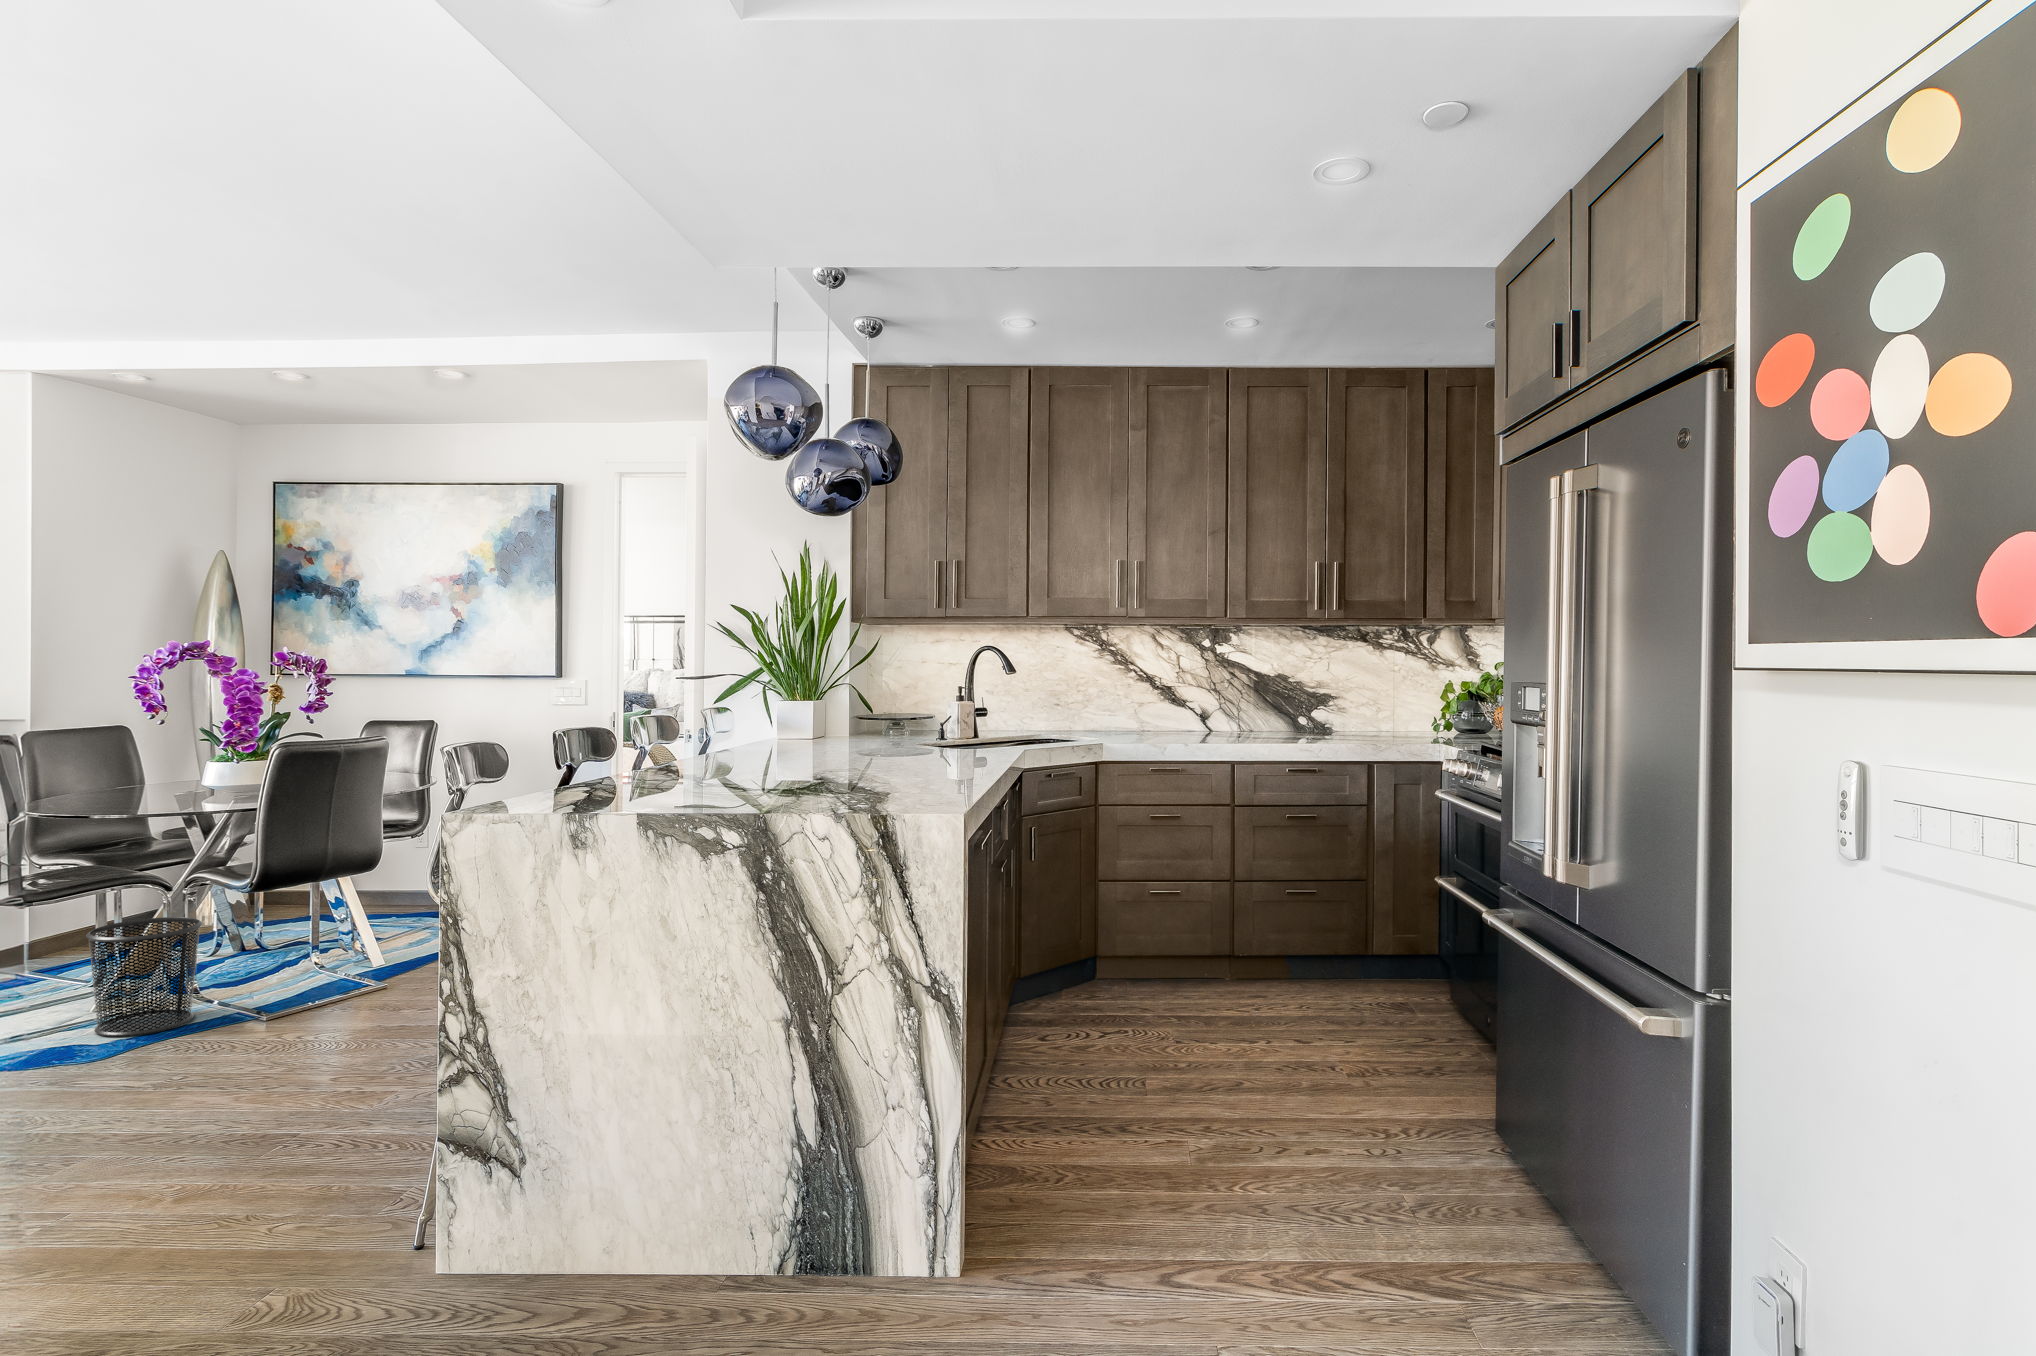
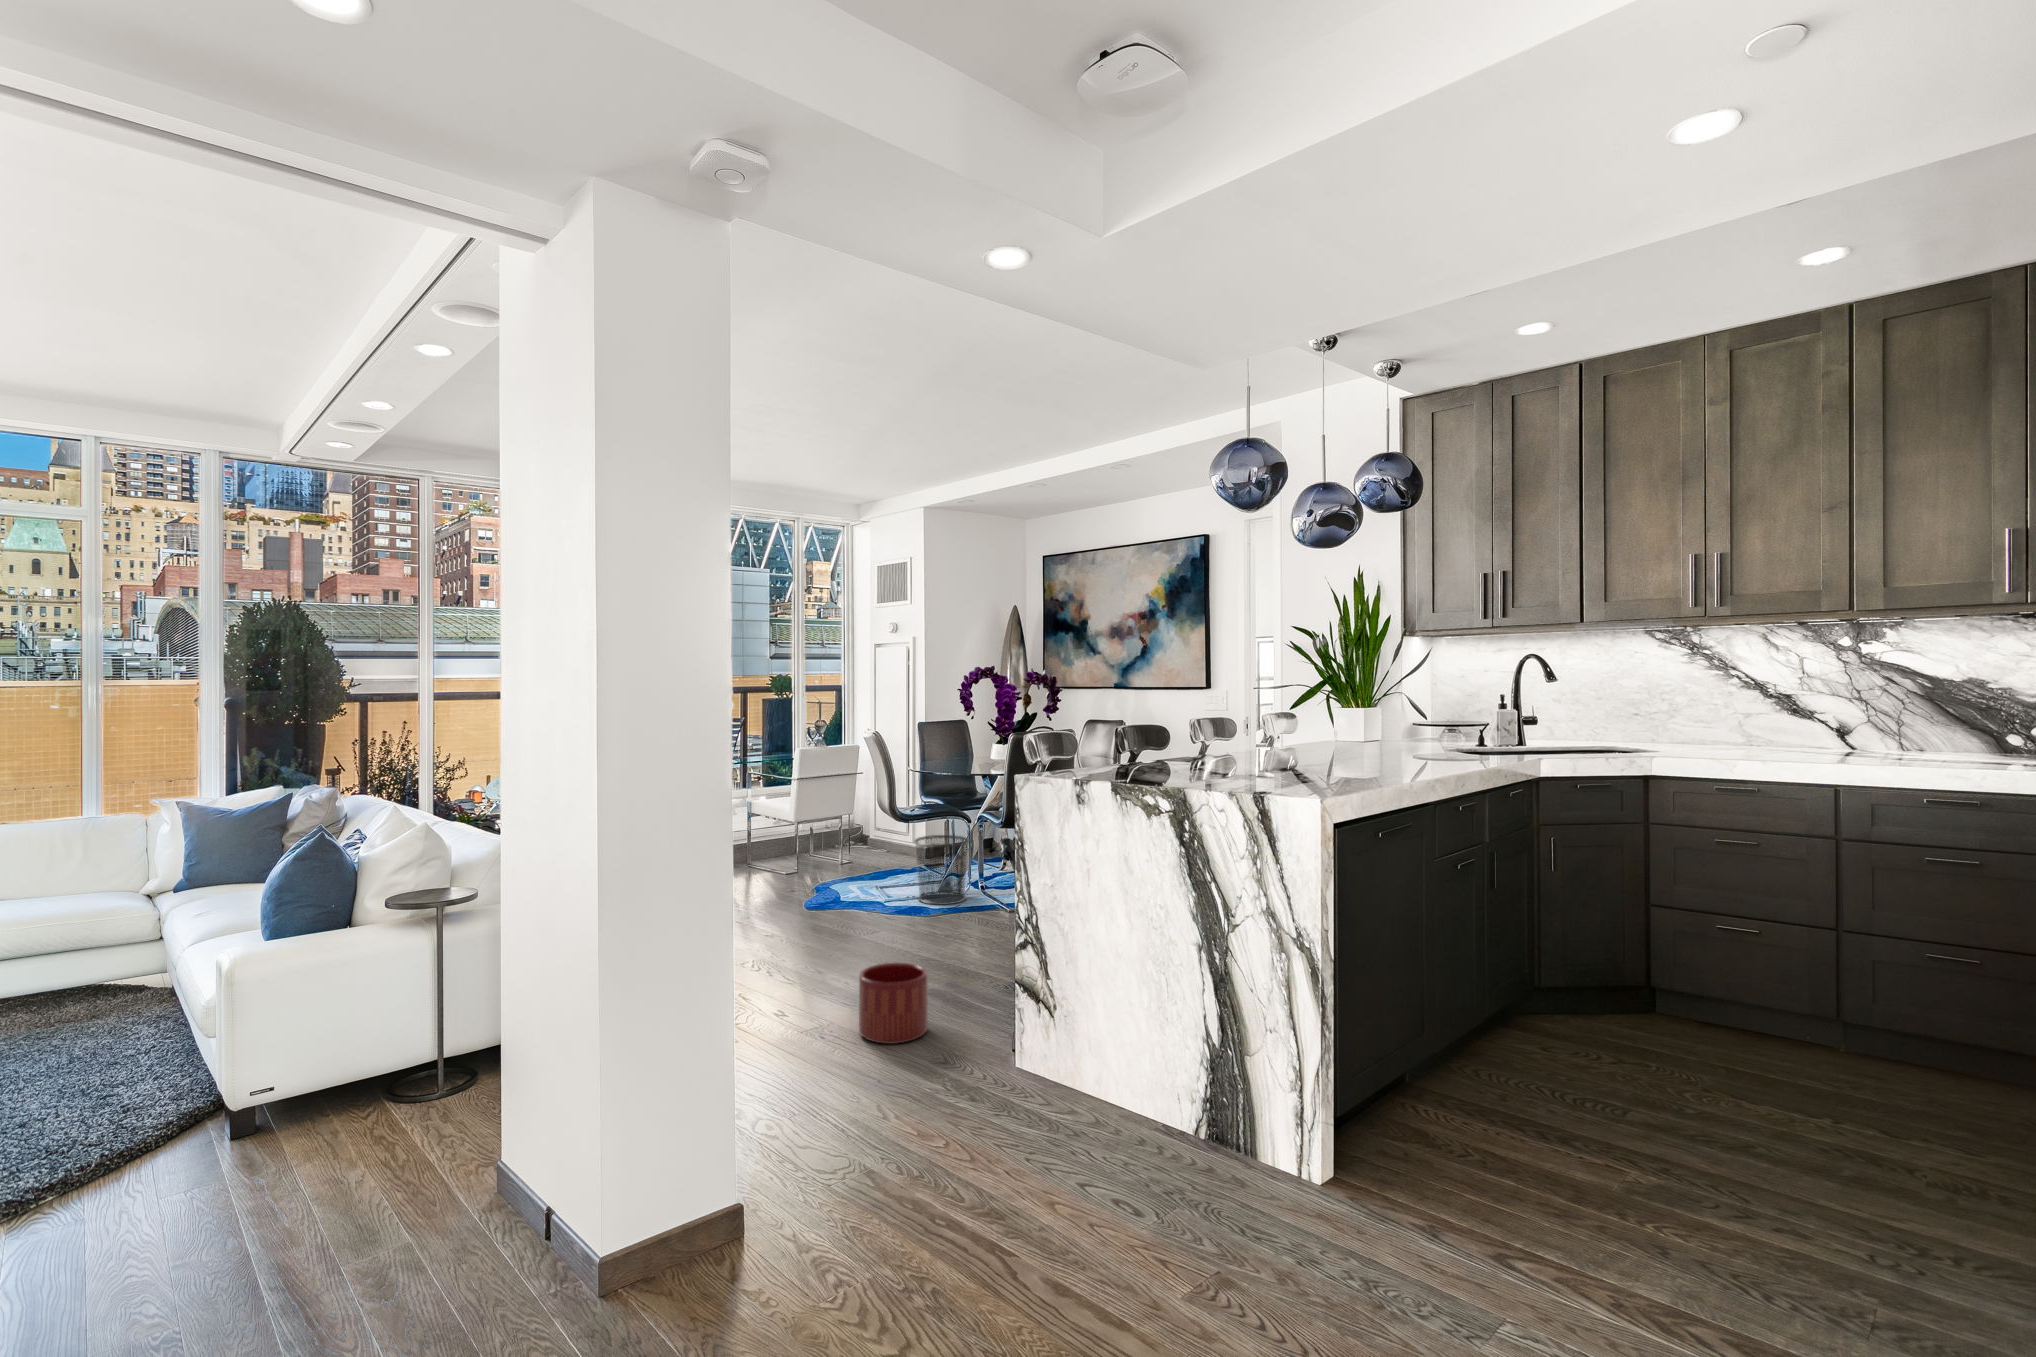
planter: none [110,1146,259,1303] -> present [859,963,928,1044]

